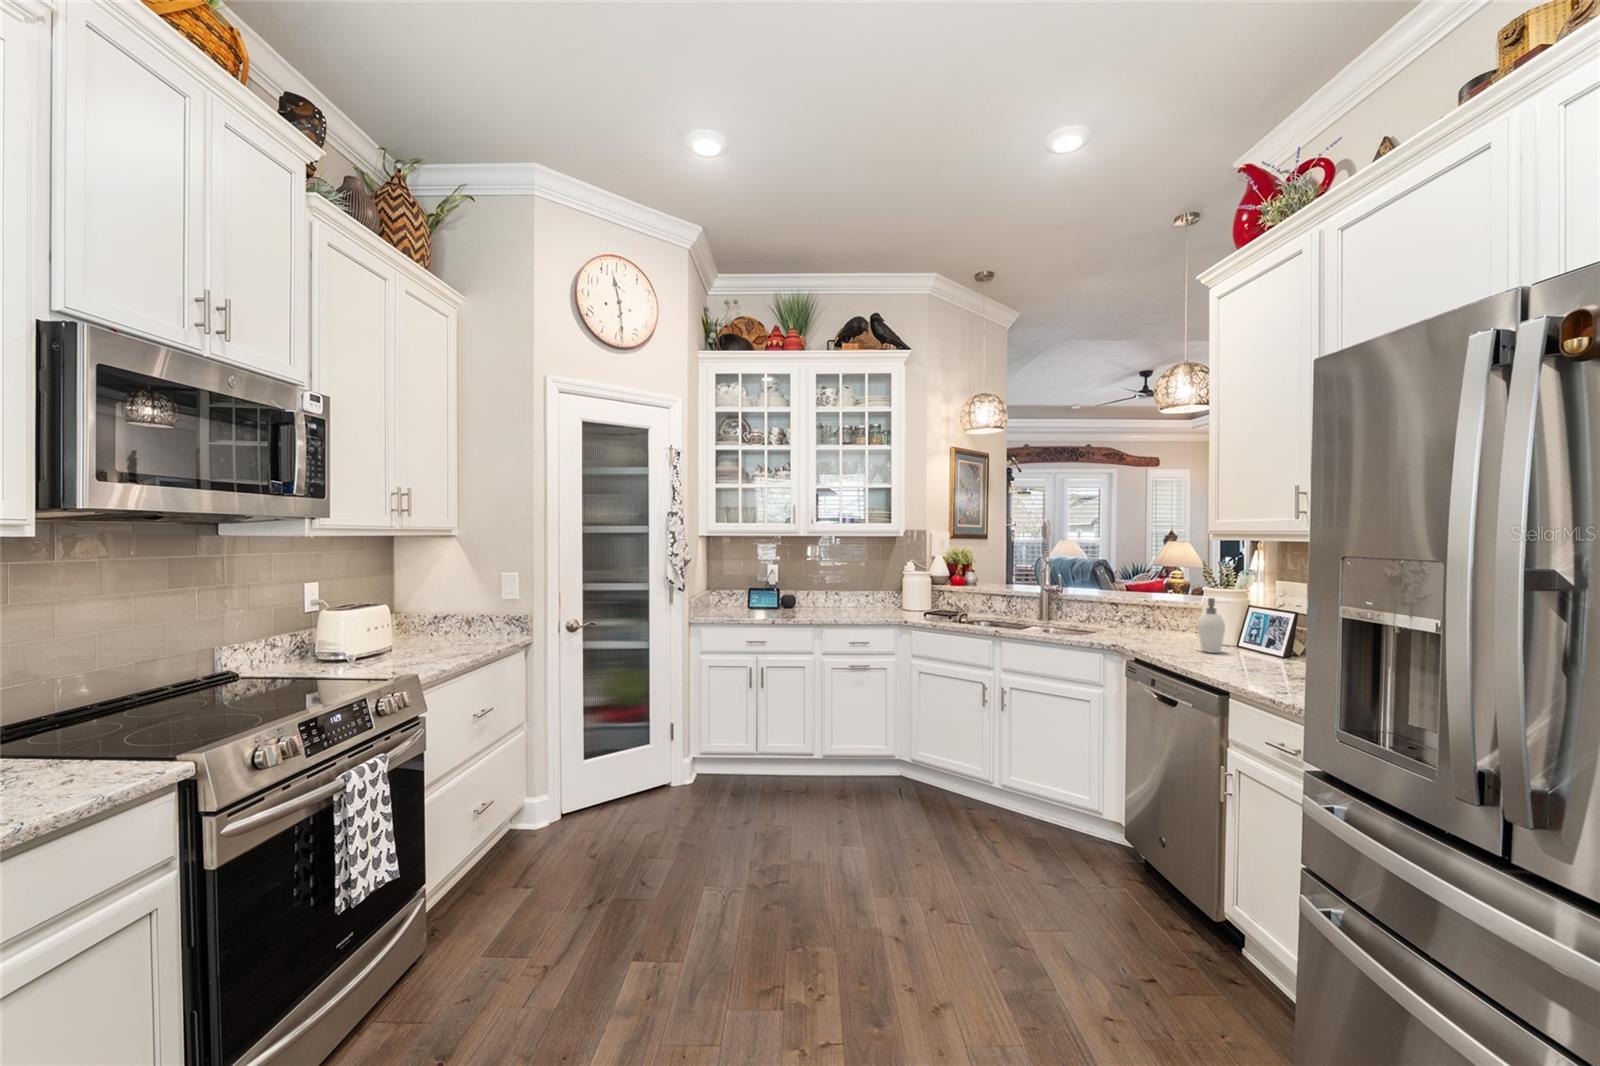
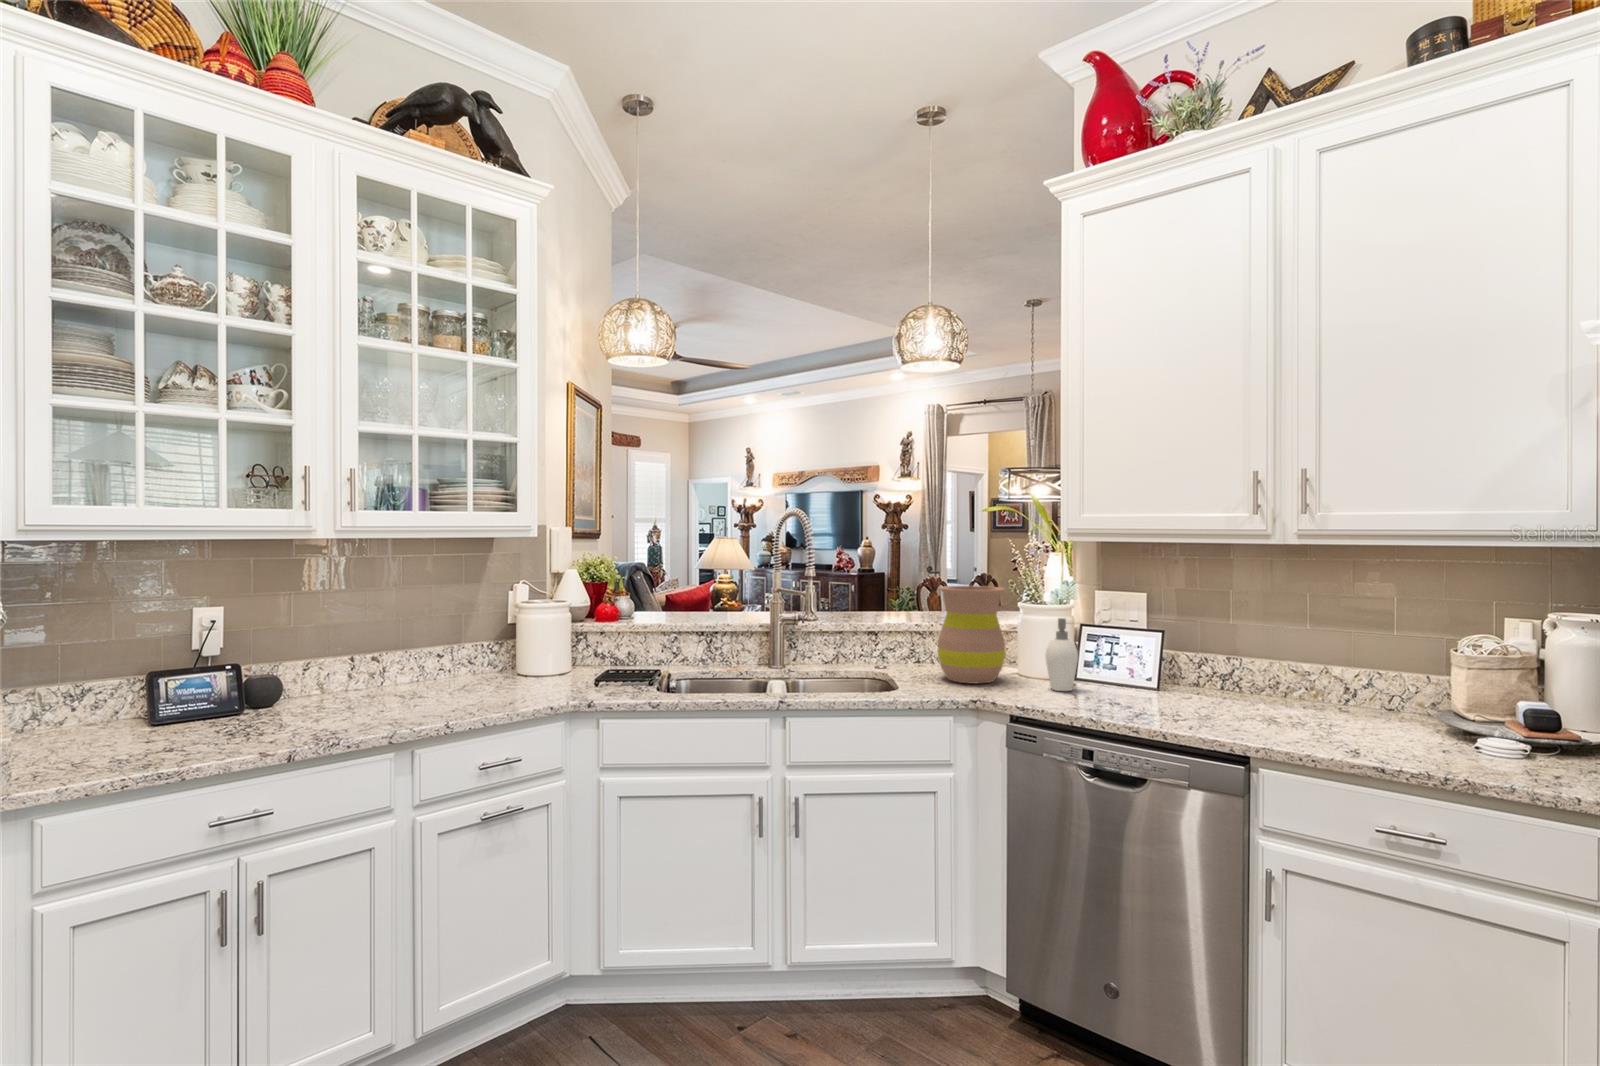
vase: none [1132,572,1187,642] -> present [937,586,1005,683]

